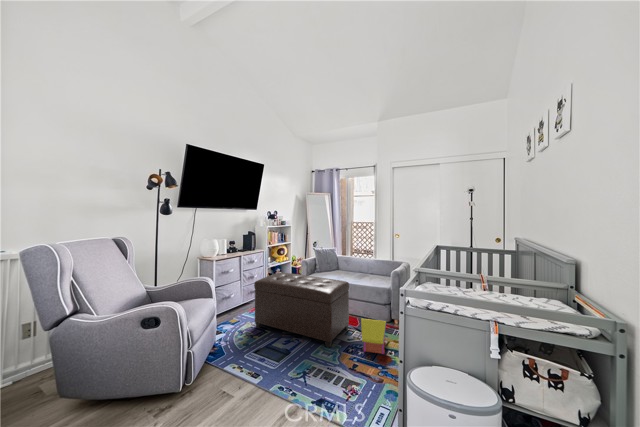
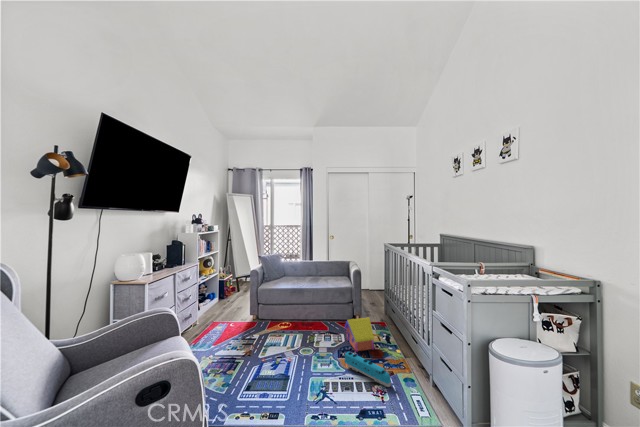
ottoman: present [254,273,349,348] -> none [217,286,324,360]
toy train: none [342,347,369,390] -> present [345,352,391,387]

